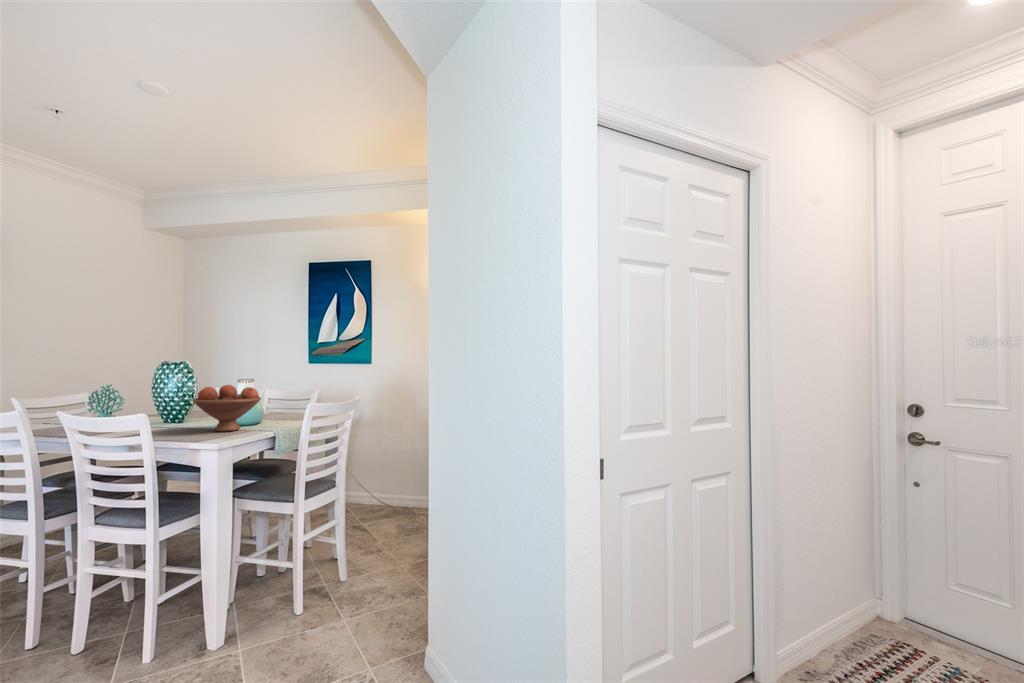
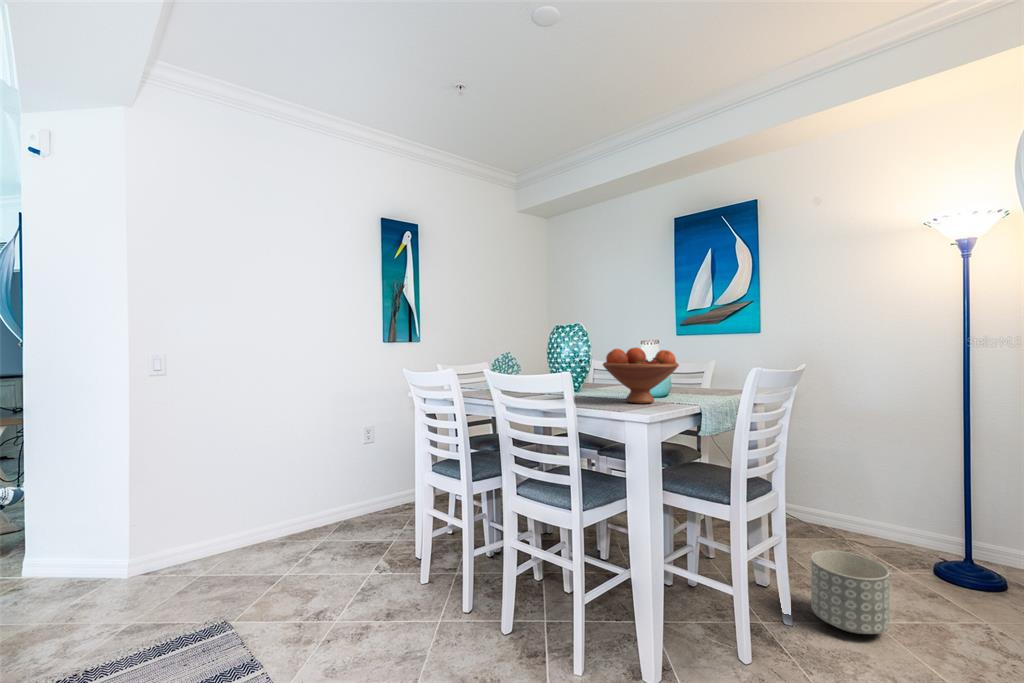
planter: none [362,524,409,579] -> present [811,550,889,634]

